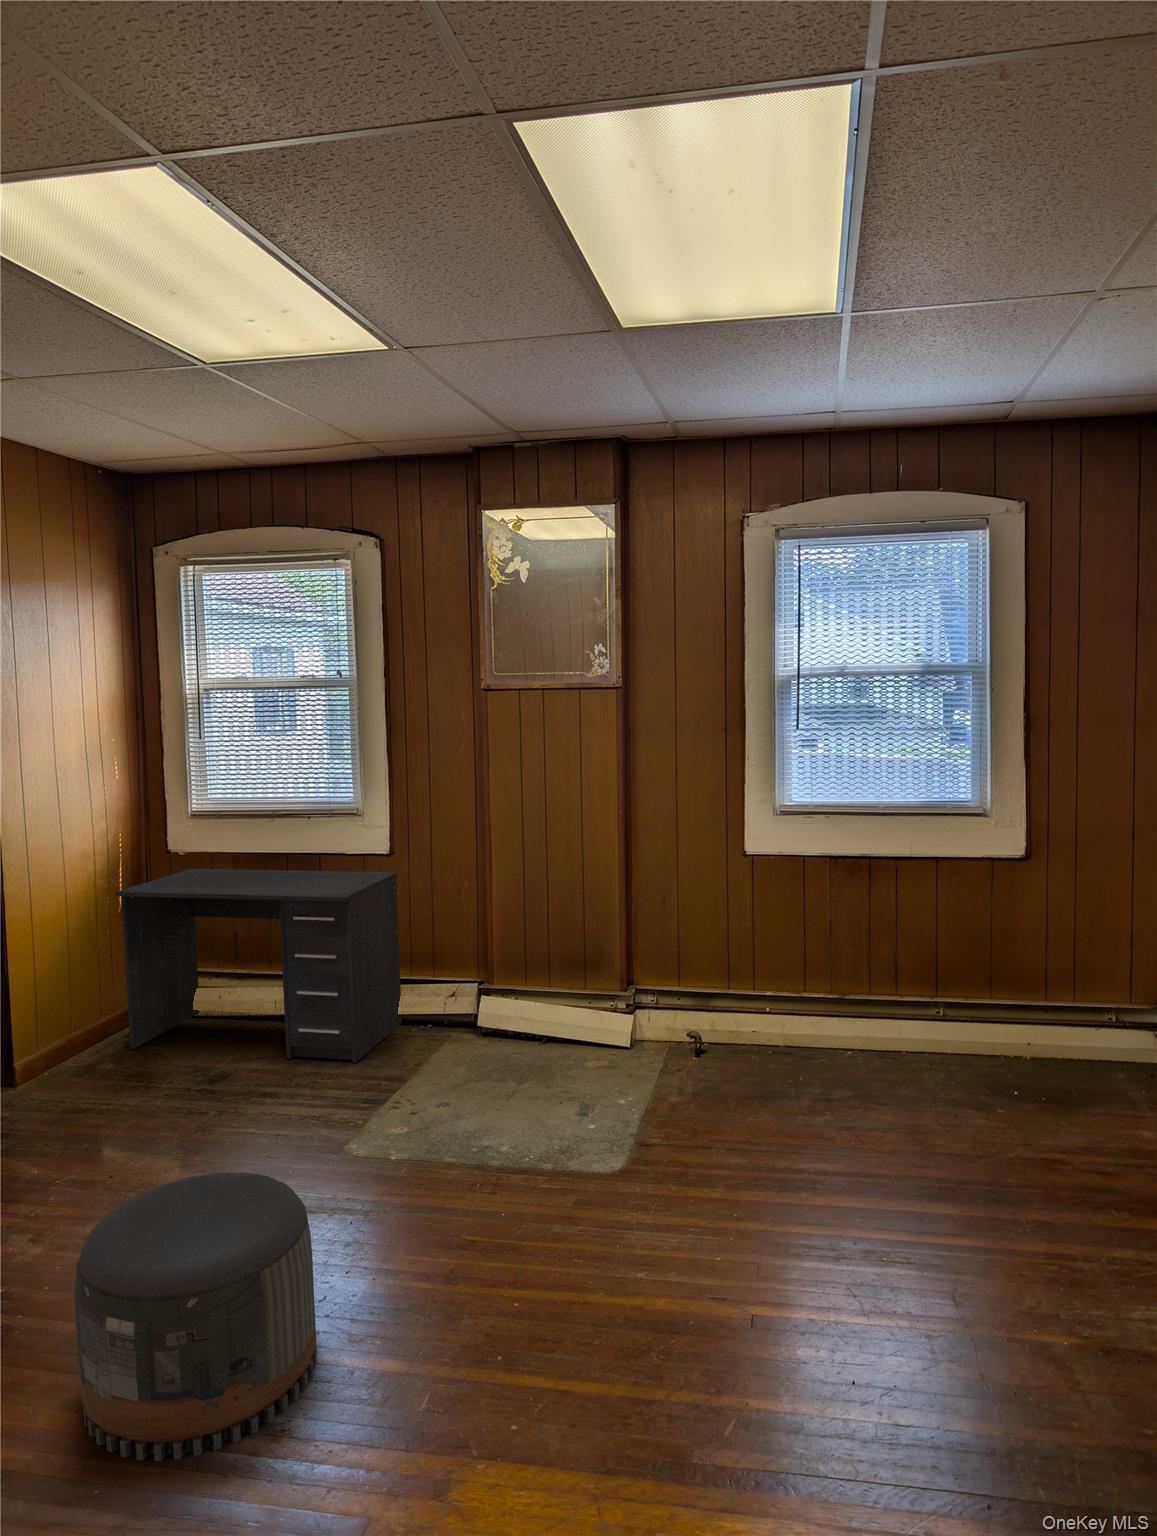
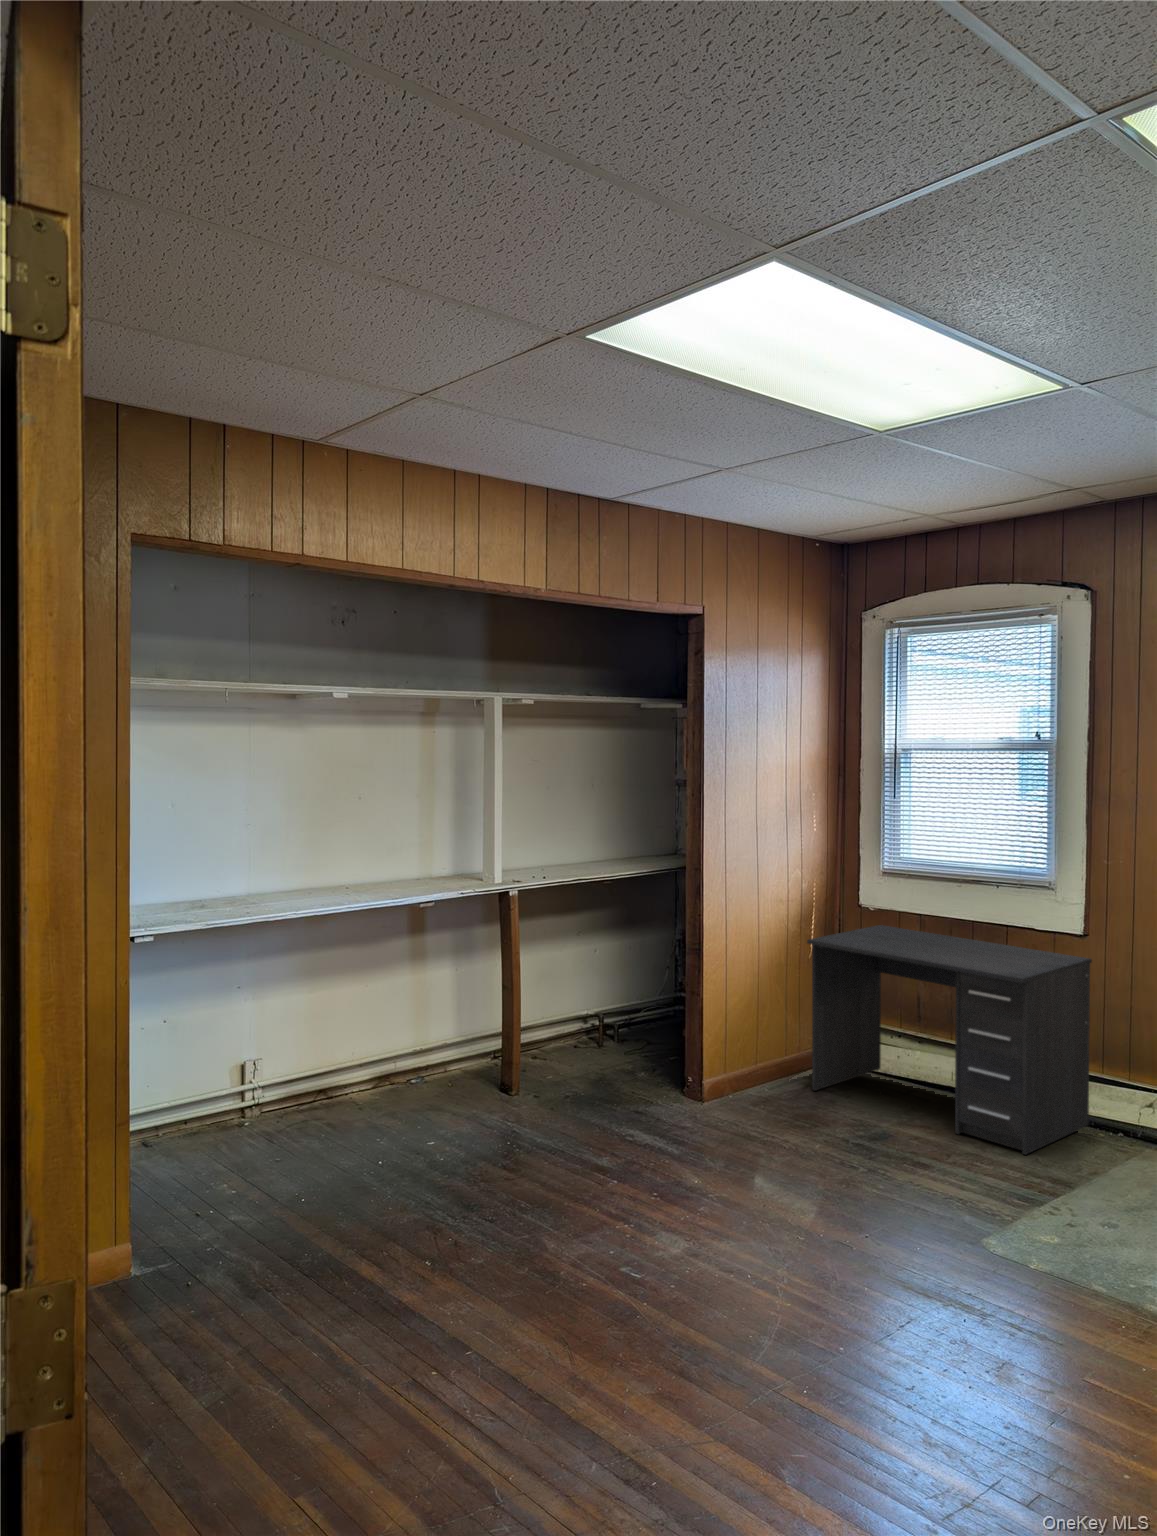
pouf: present [74,1172,317,1461] -> none [733,1206,924,1431]

